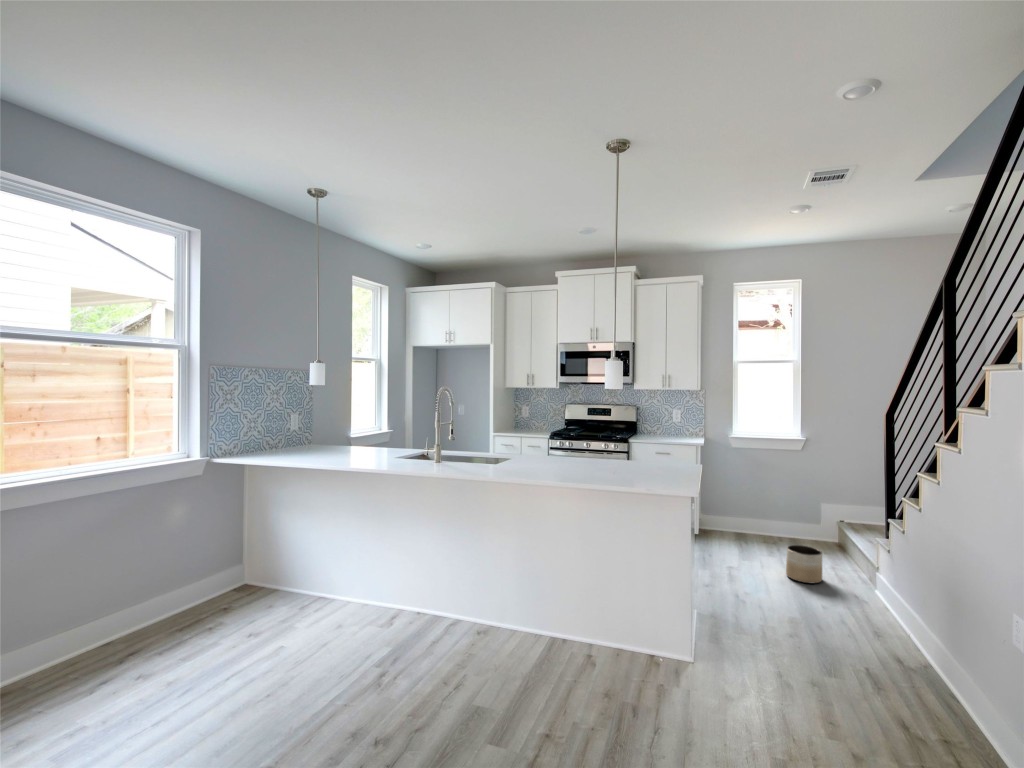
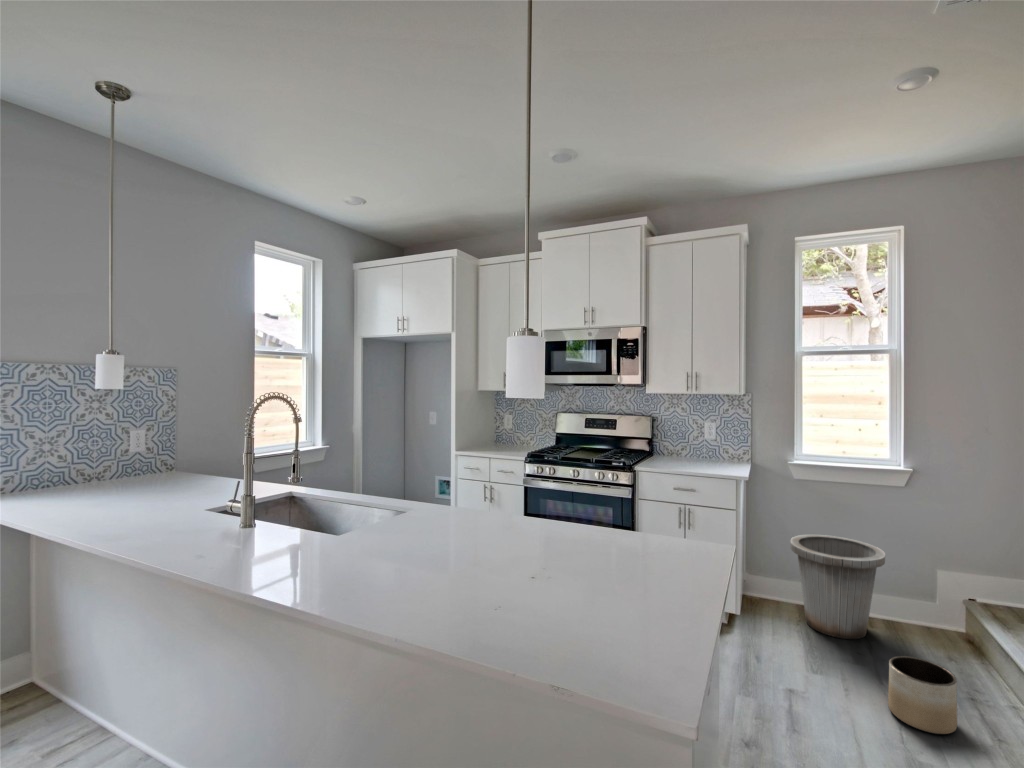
trash can: none [730,484,789,547] -> present [790,535,885,639]

